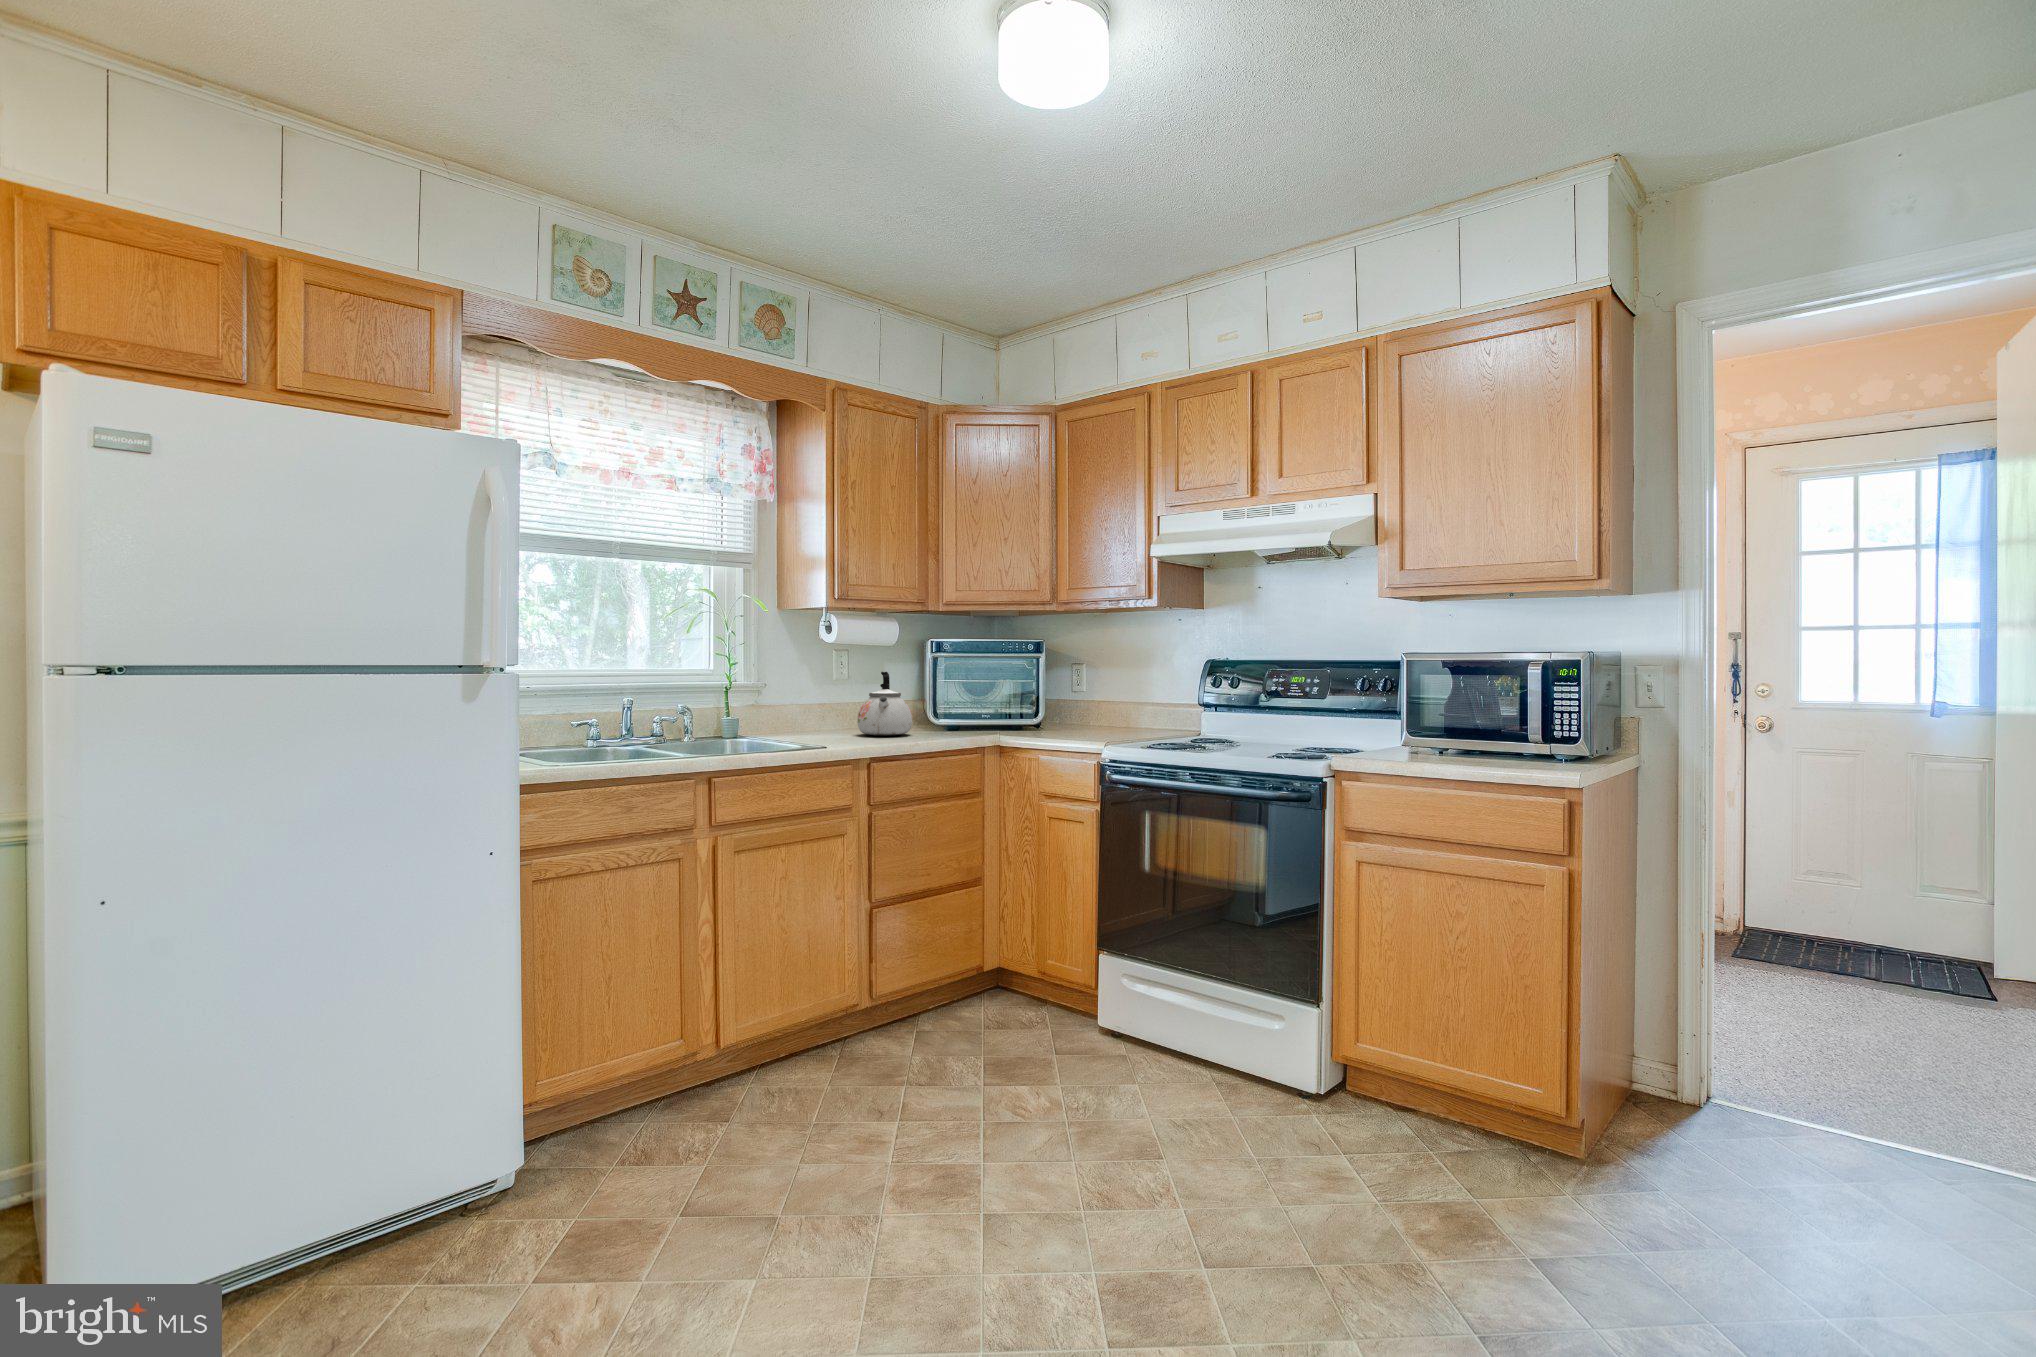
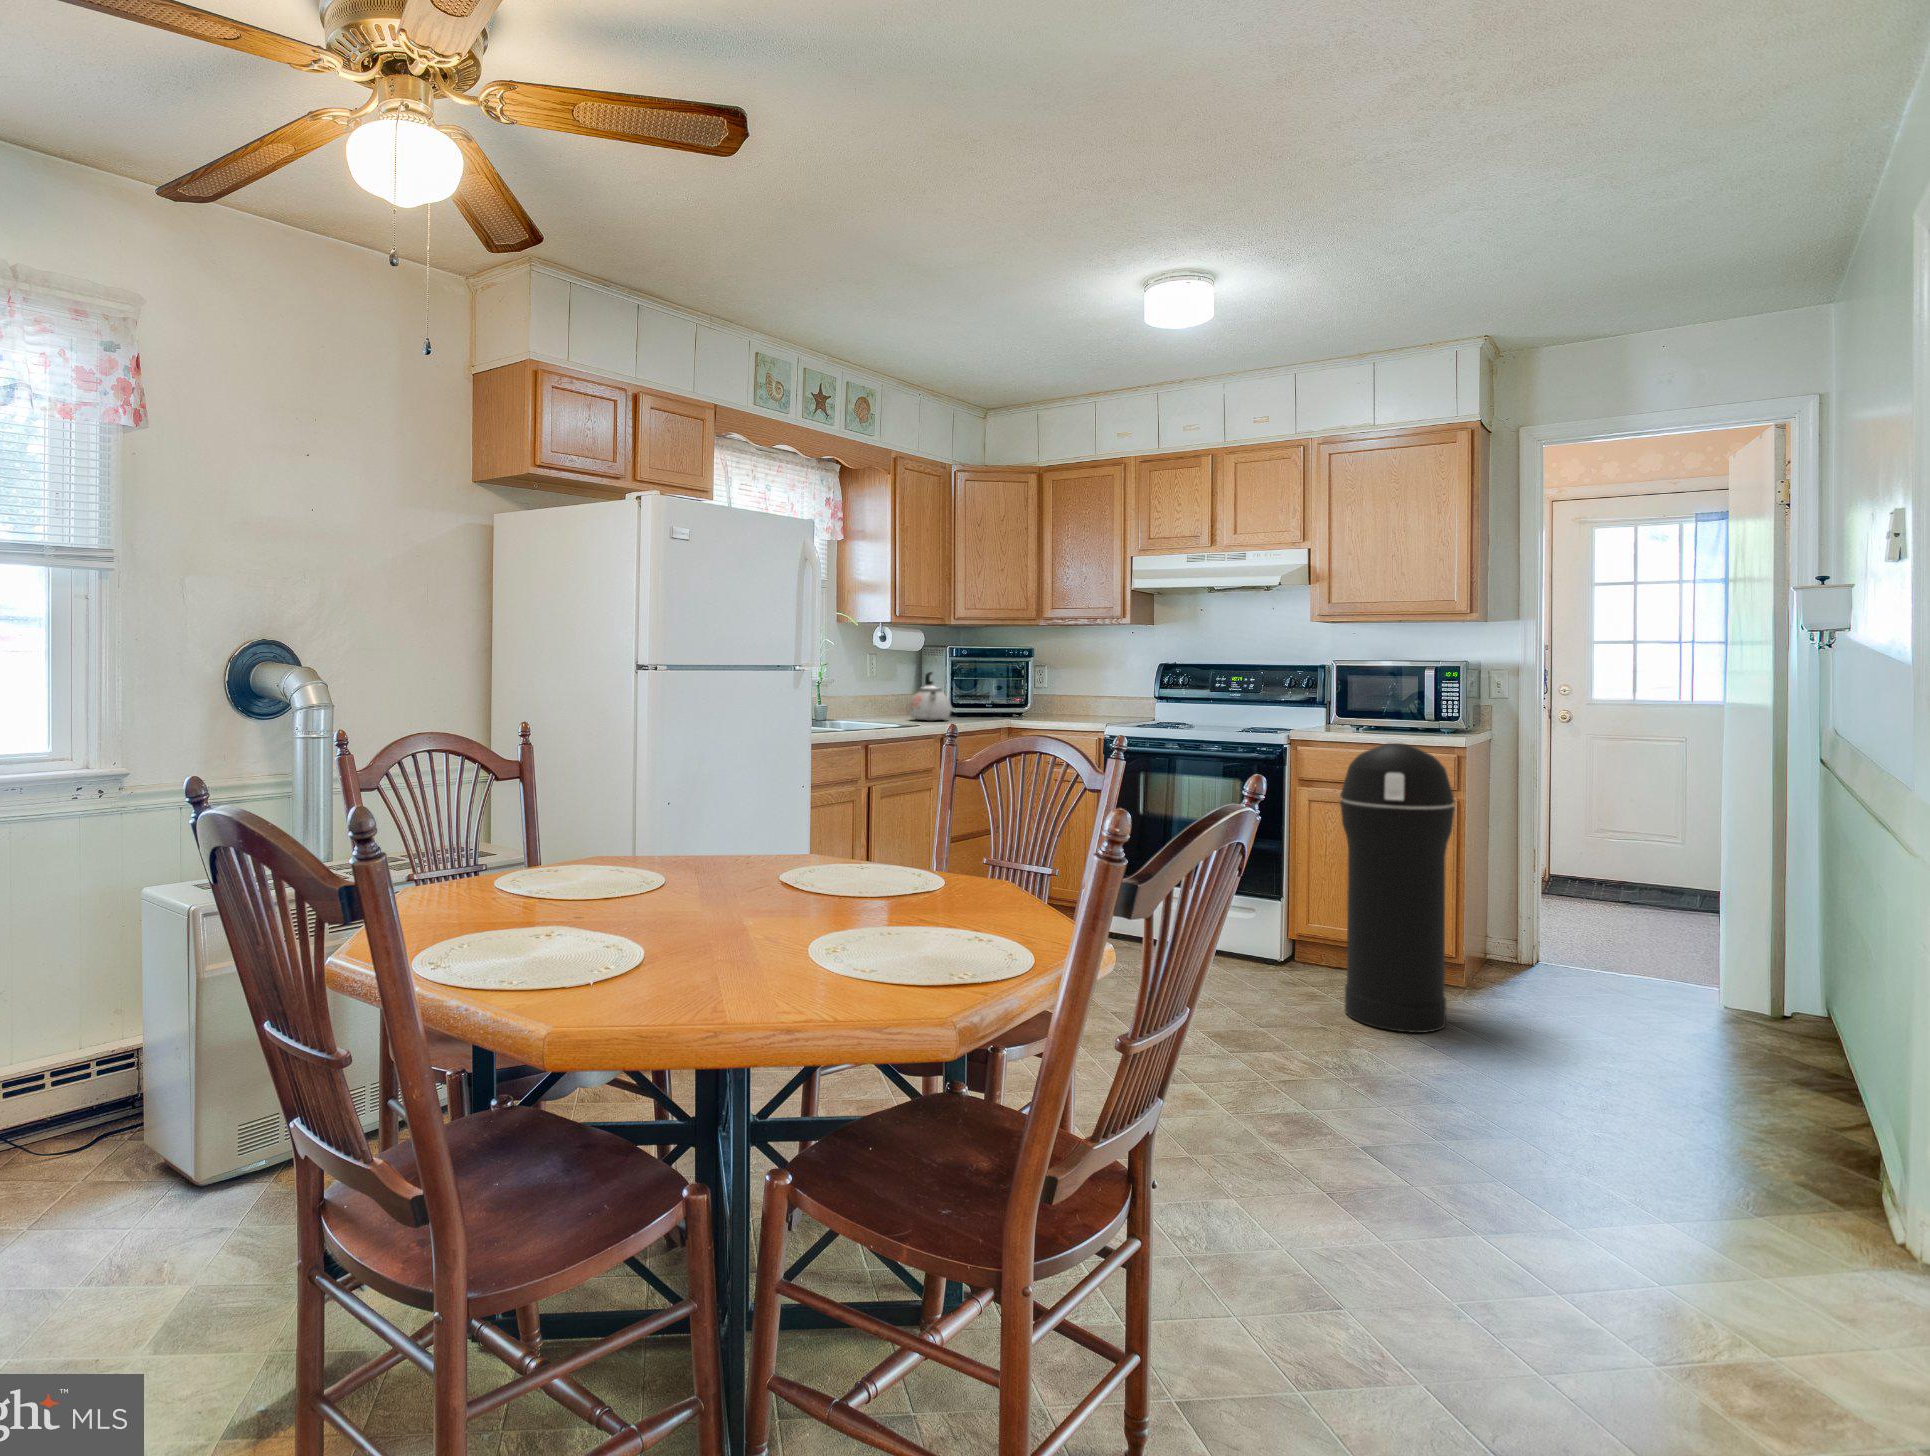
trash can: none [1382,786,1558,1249] -> present [1340,743,1455,1033]

